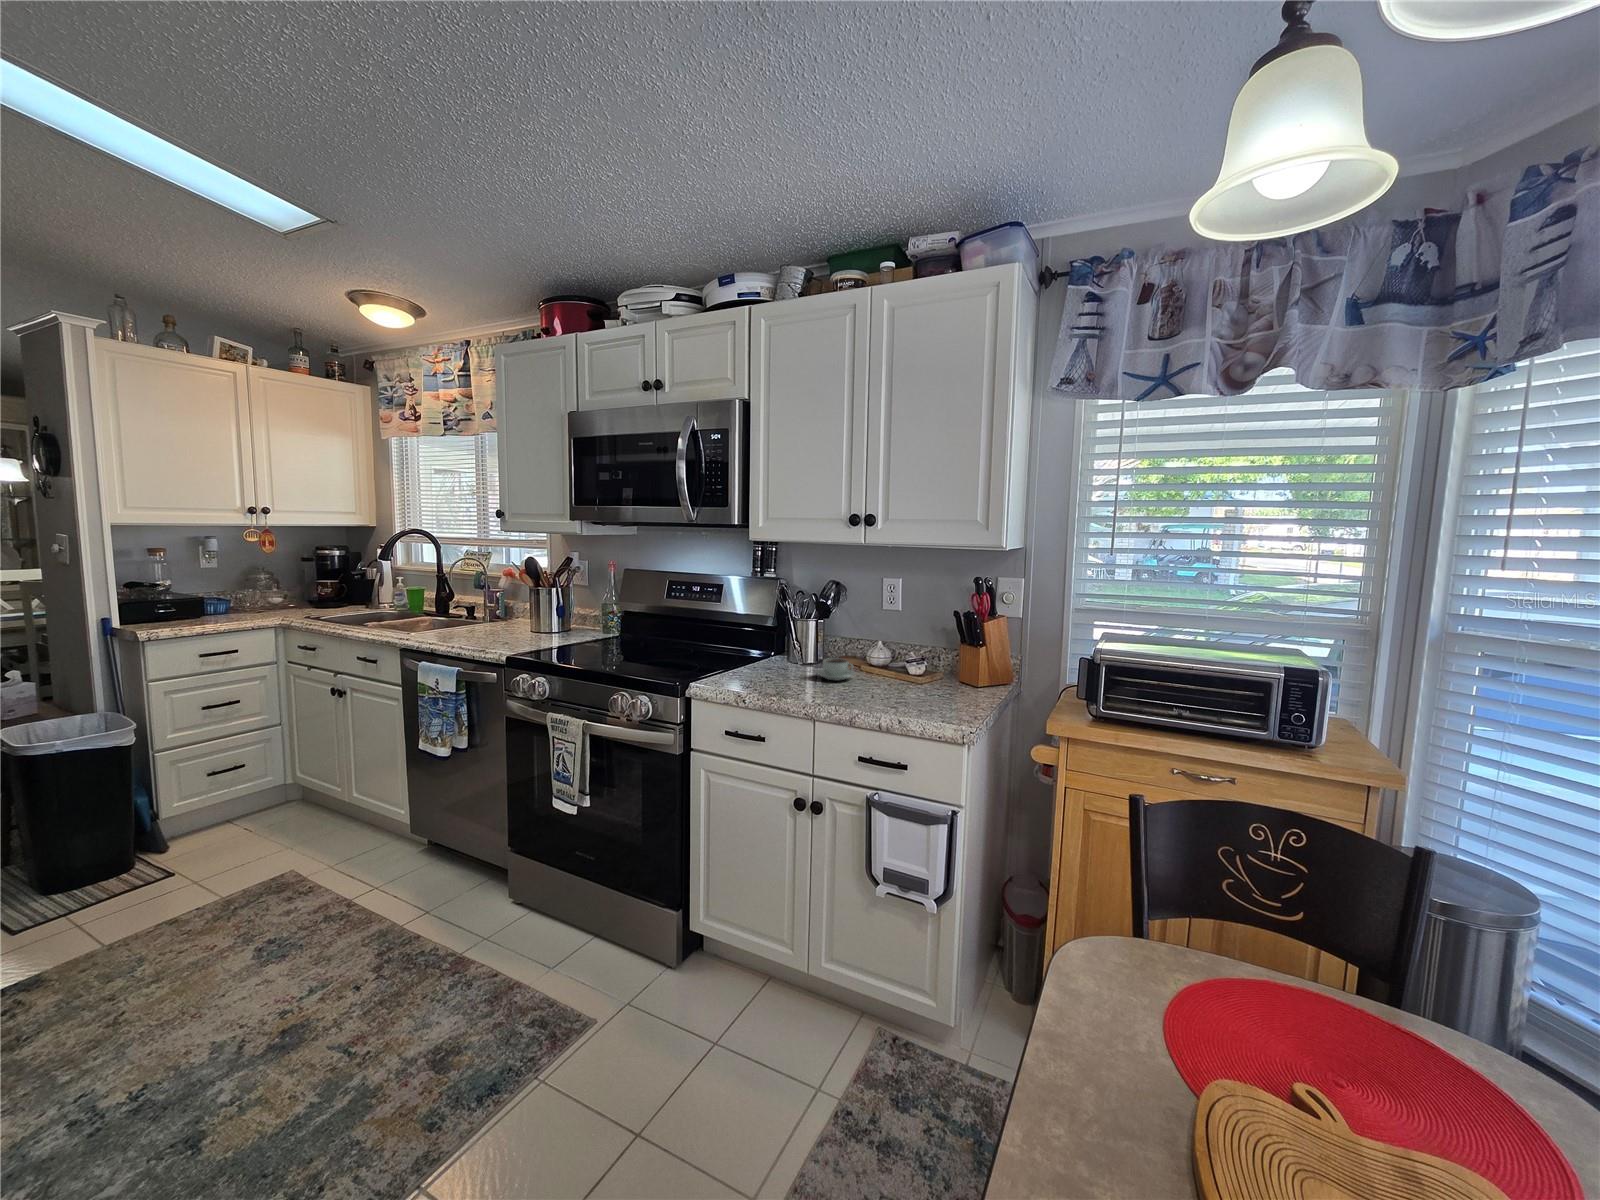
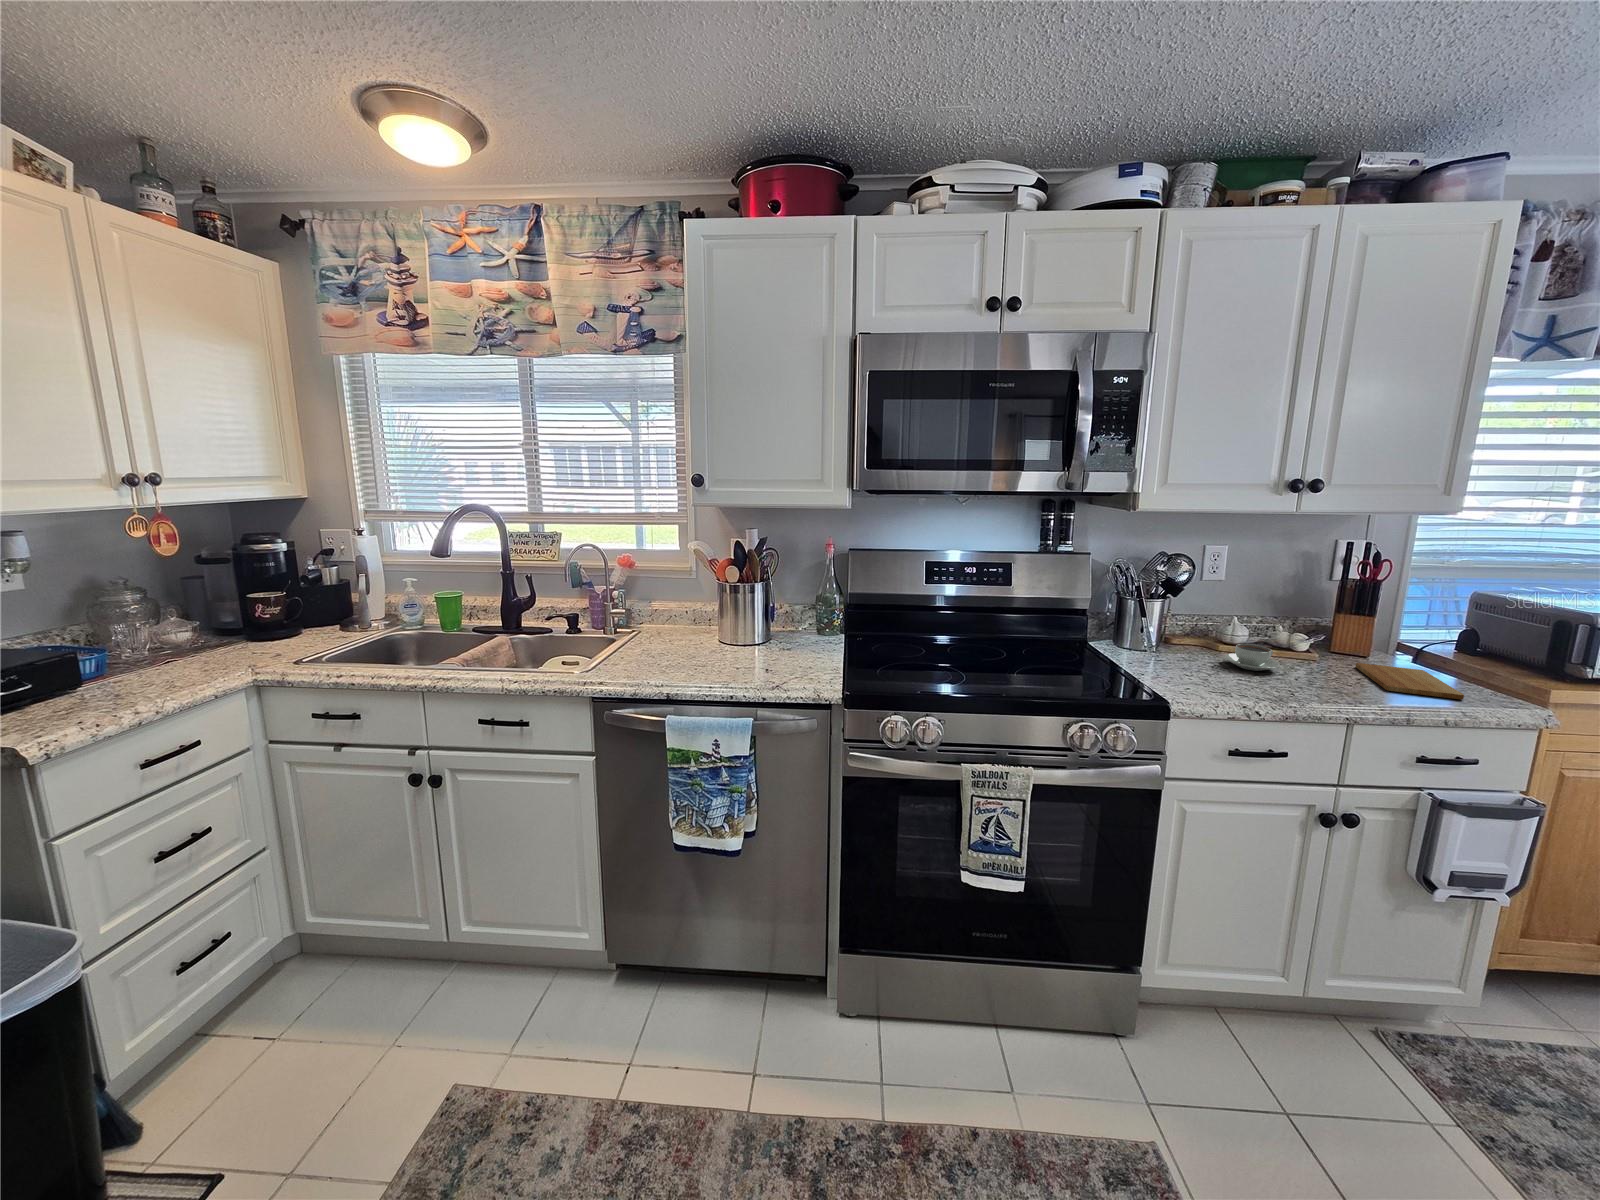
cutting board: none [887,685,973,710] -> present [1356,663,1464,700]

